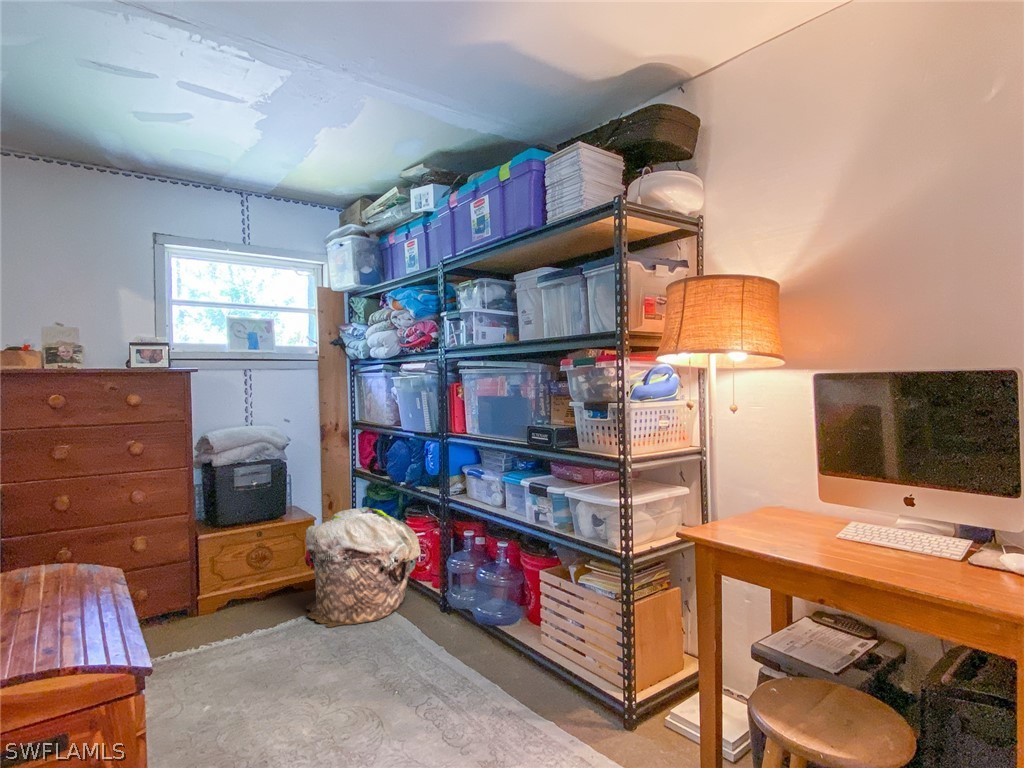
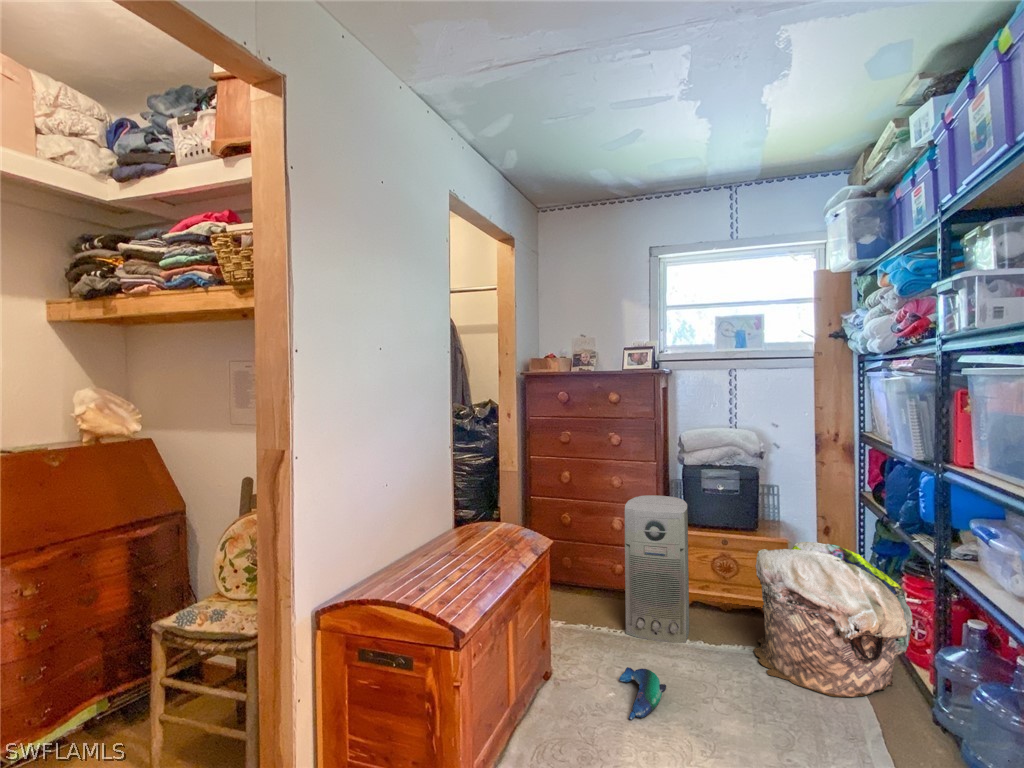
air purifier: none [165,500,245,657] -> present [625,495,689,643]
plush toy: none [204,666,266,716] -> present [619,667,666,720]

